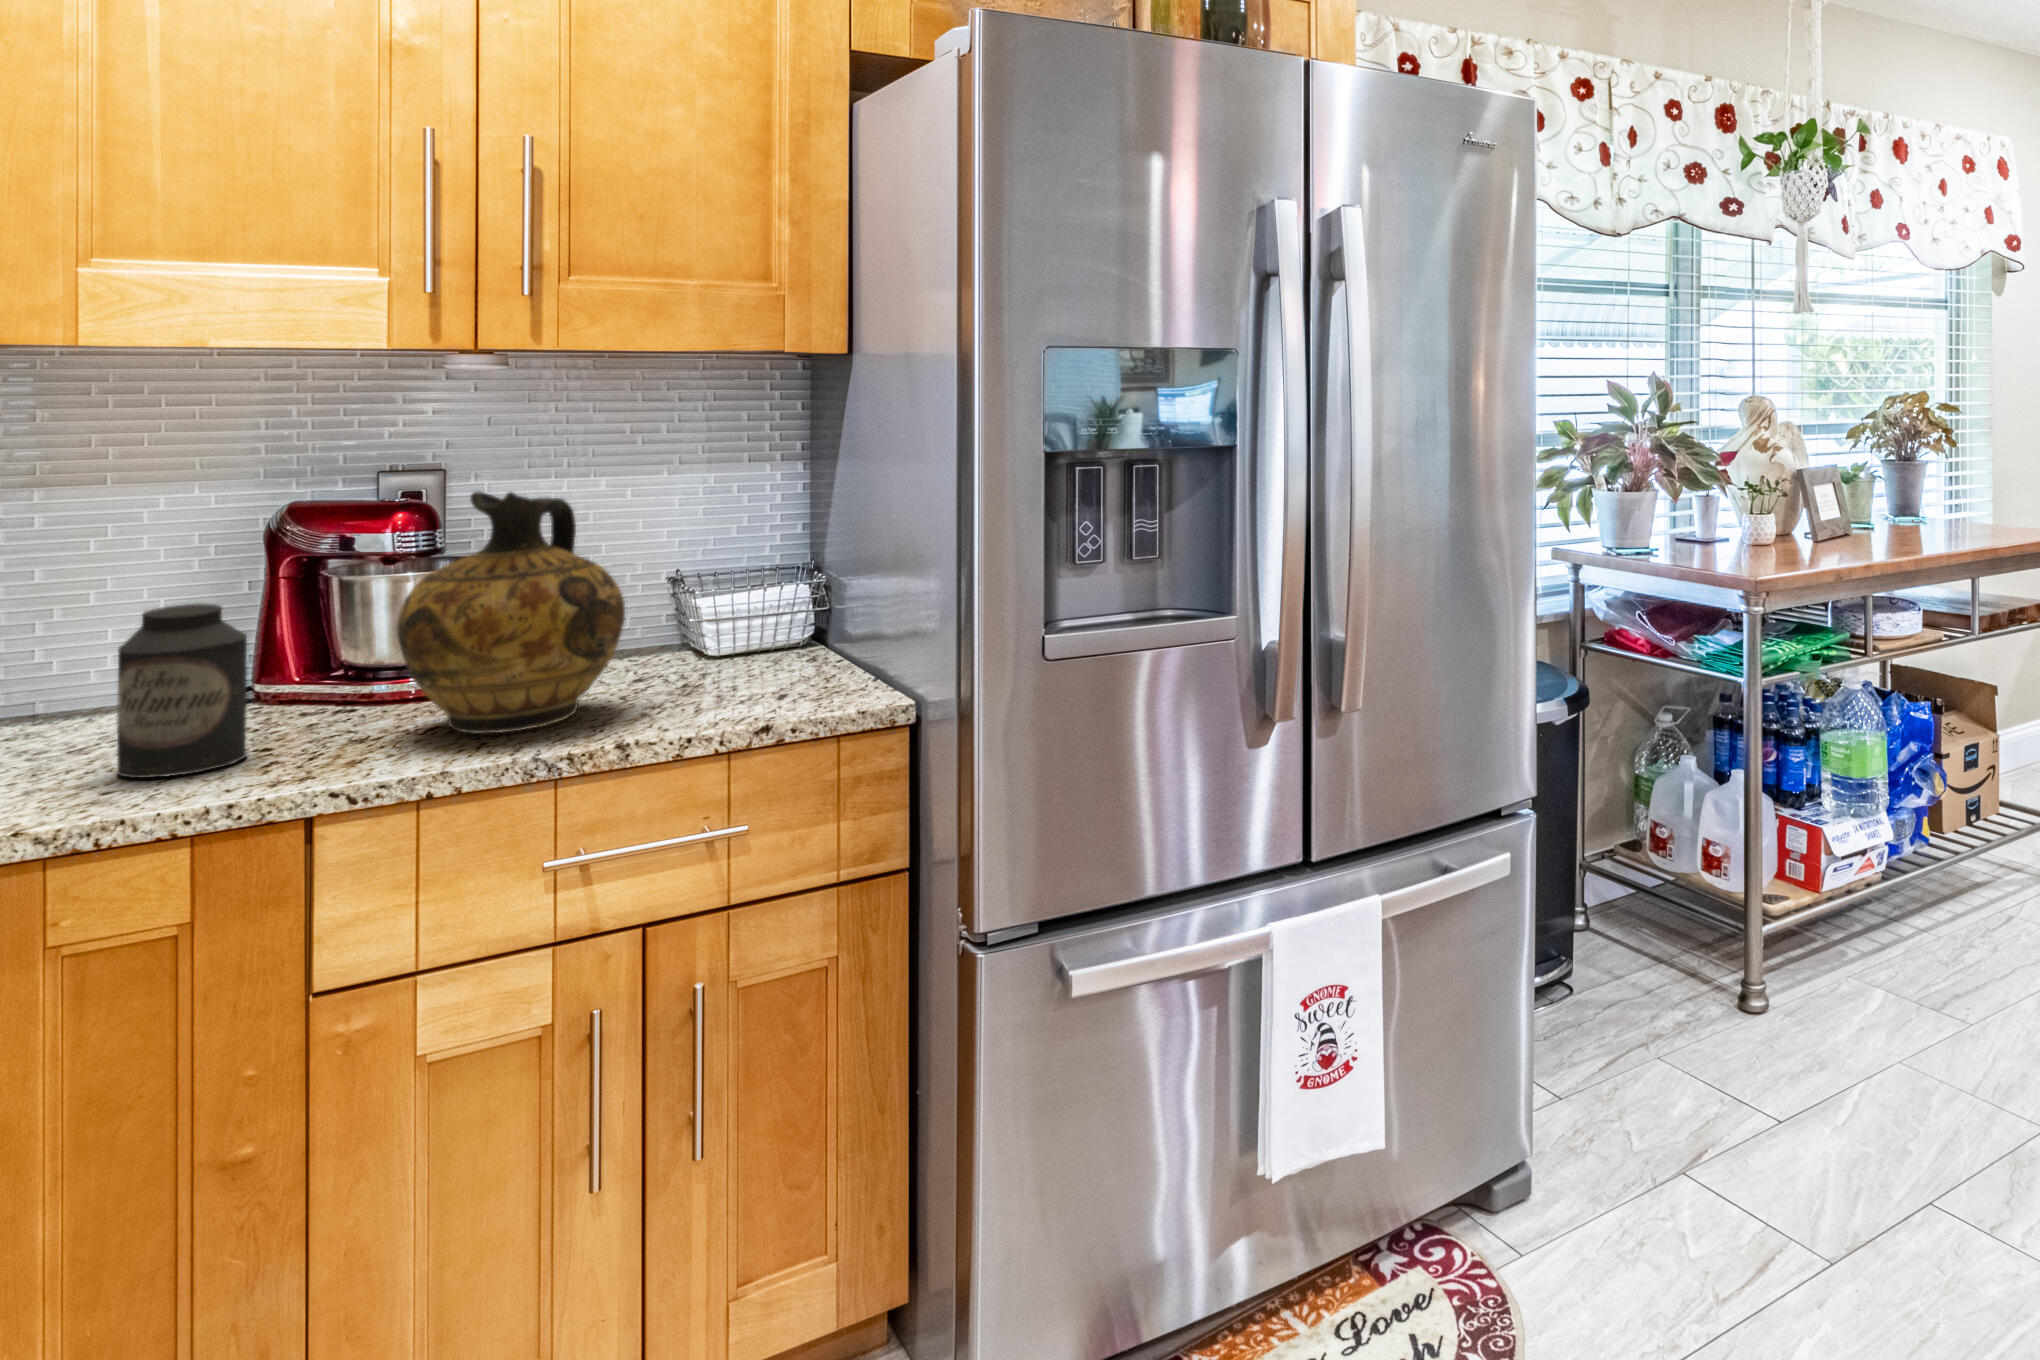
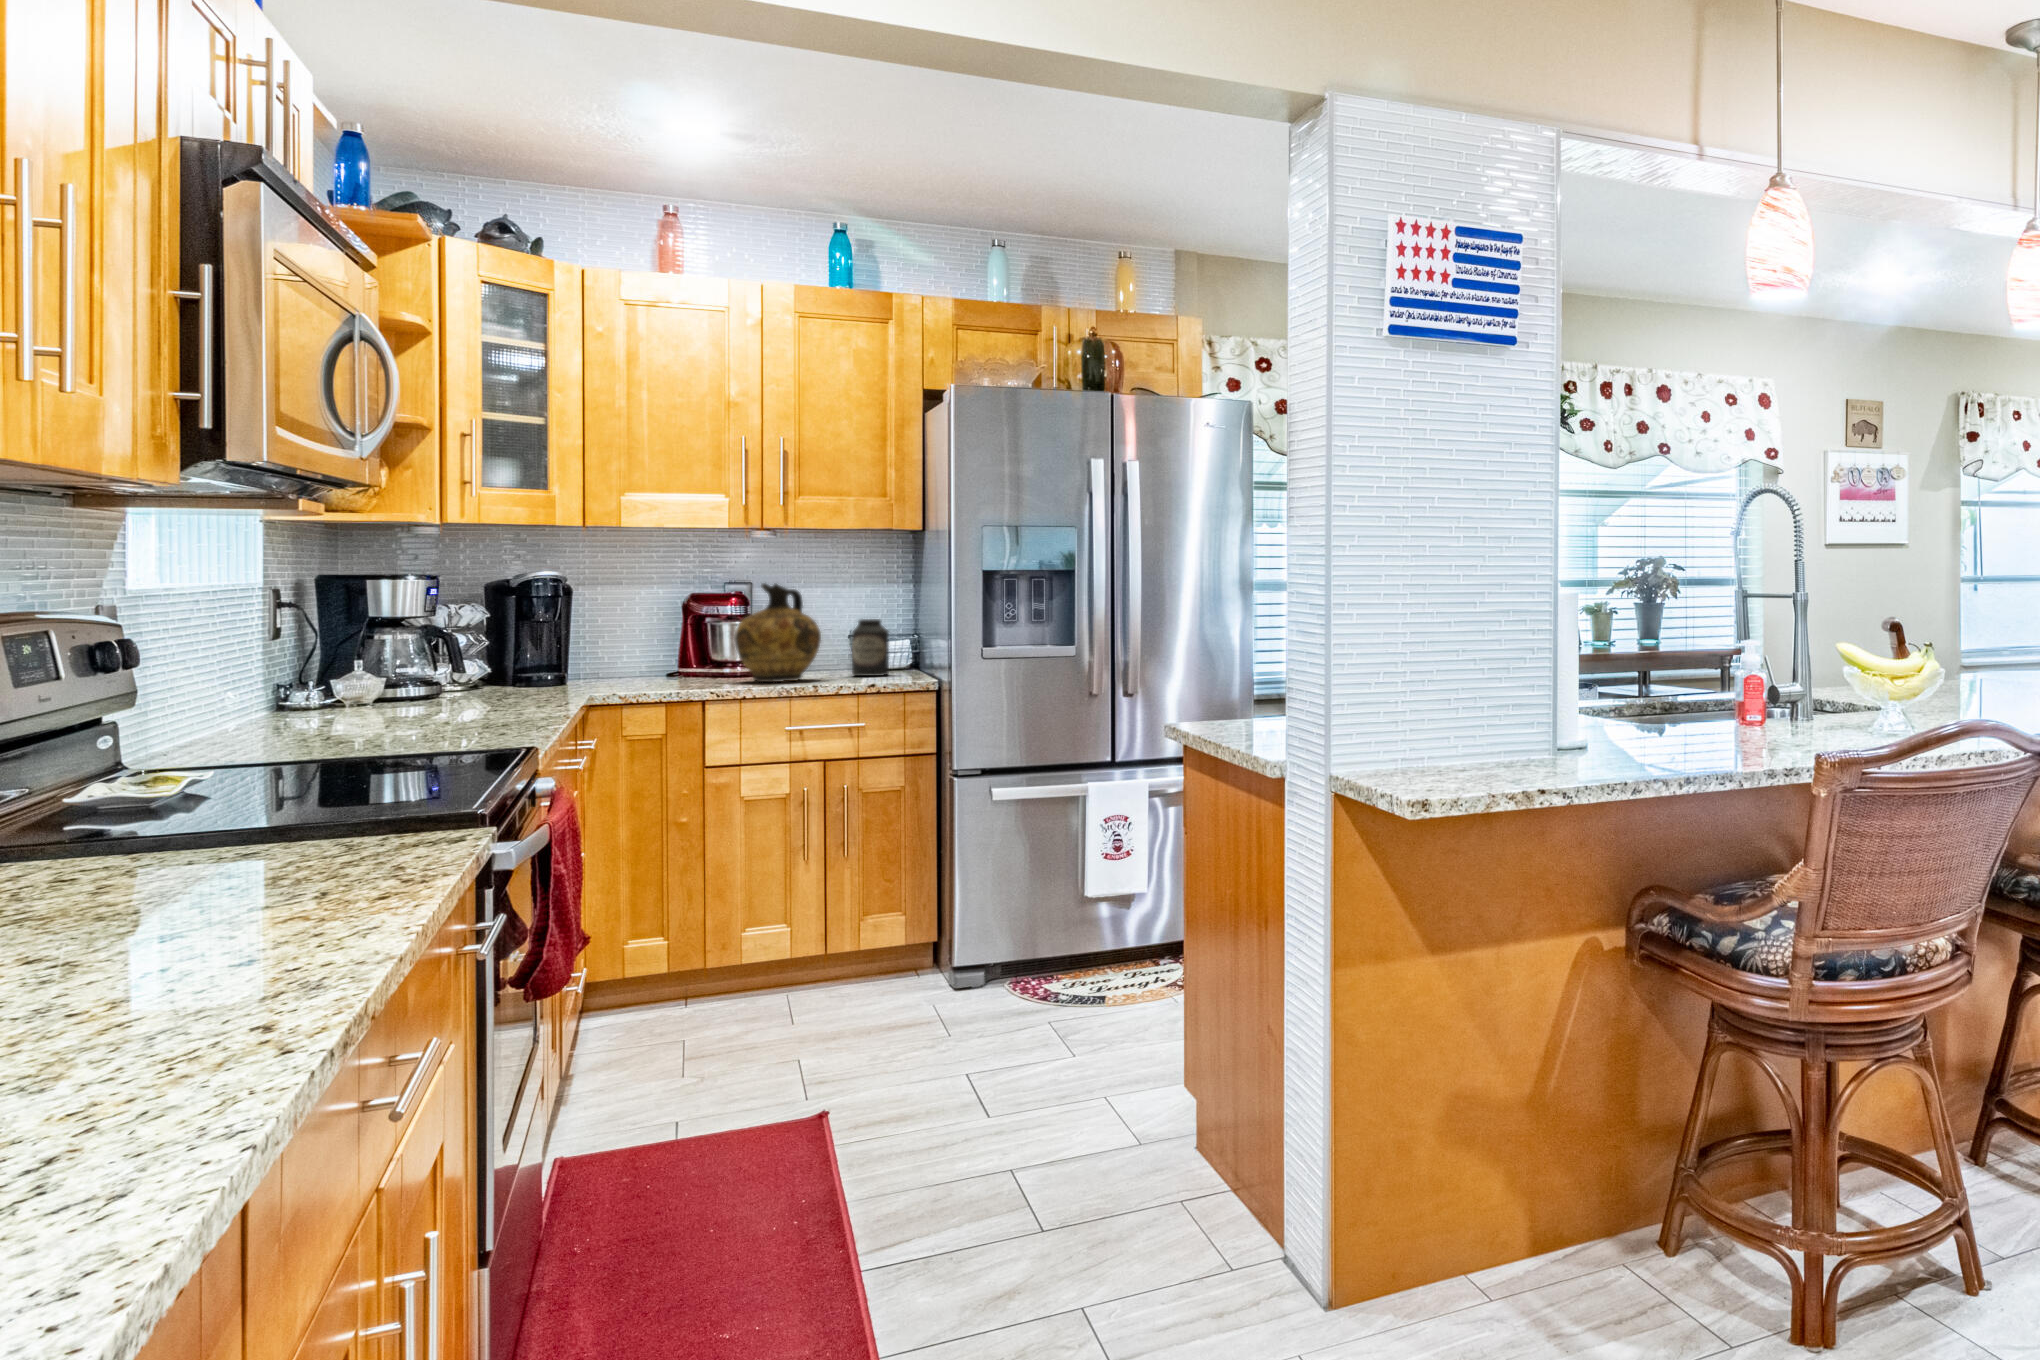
canister: present [117,604,247,778] -> present [852,619,889,676]

